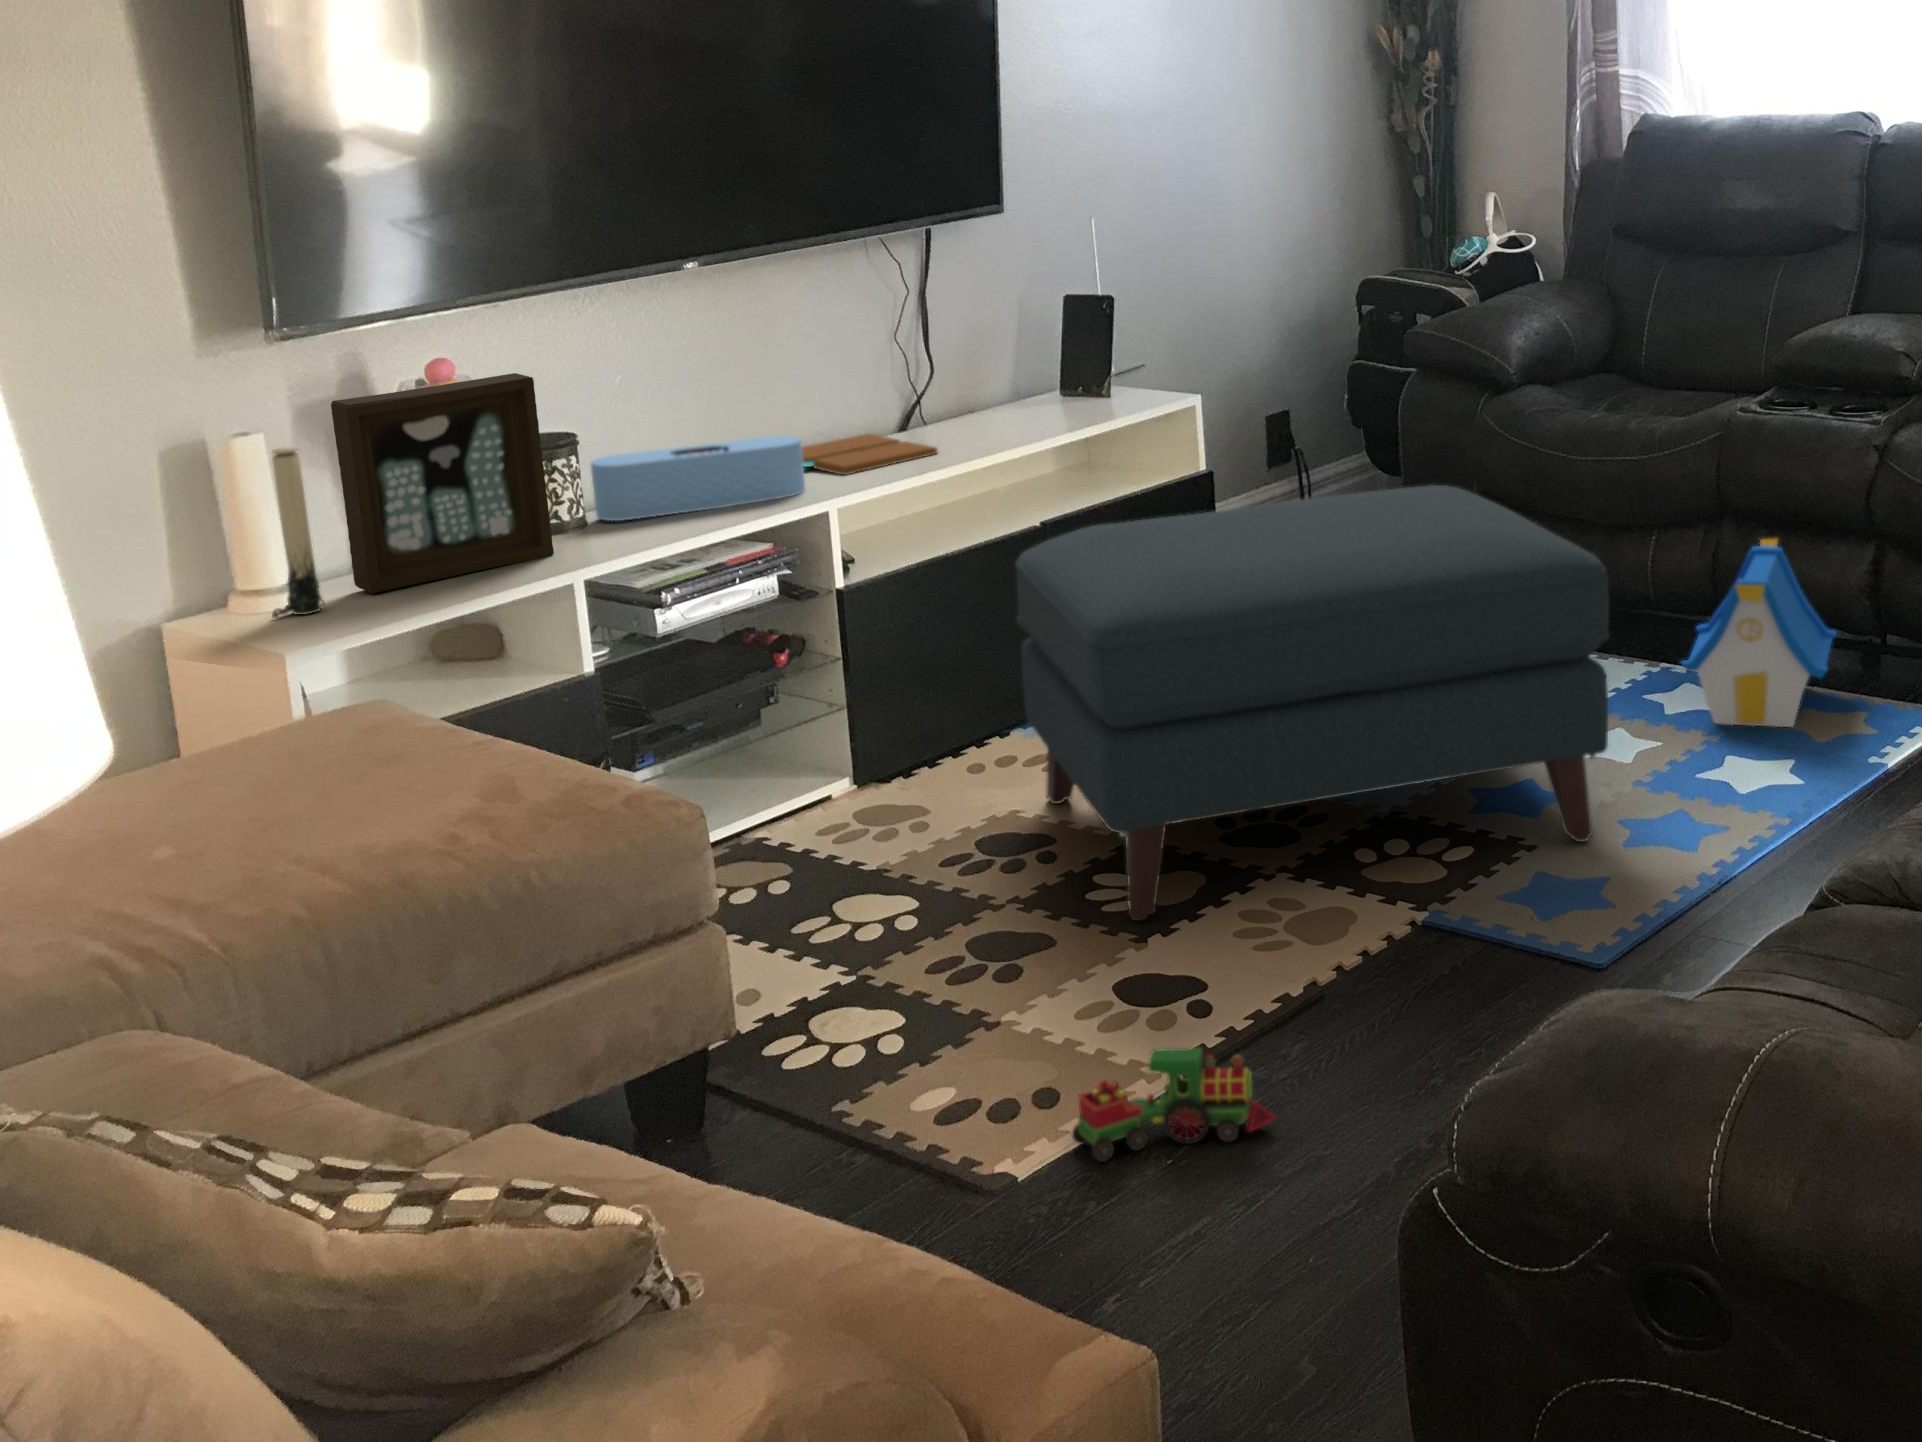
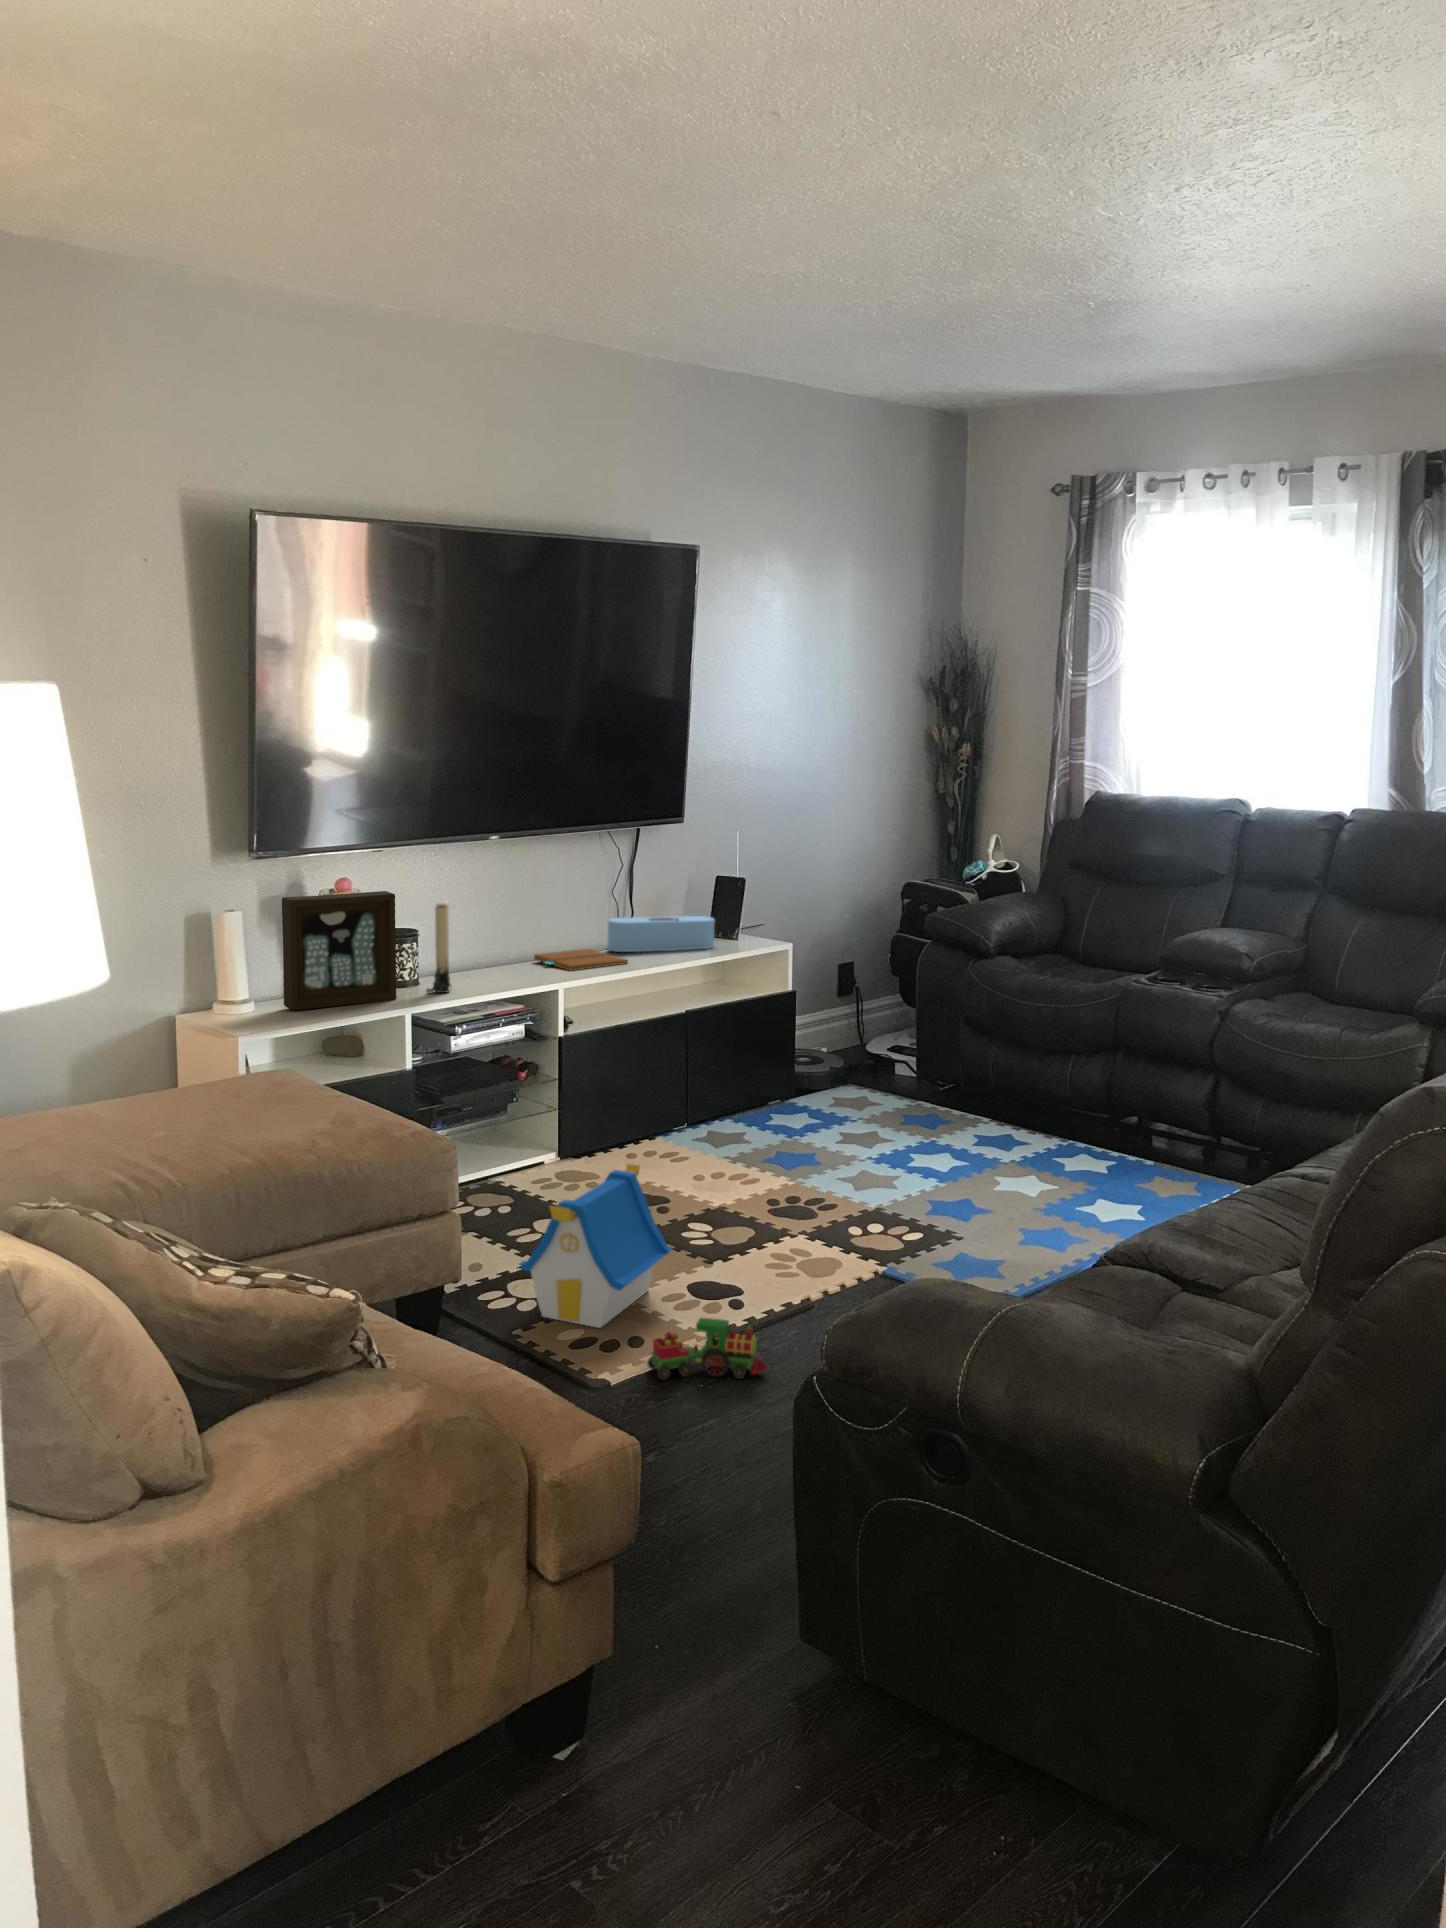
speaker: present [591,436,805,521] -> present [608,916,715,952]
candle: present [272,447,323,618] -> present [426,903,451,993]
ottoman: present [1015,485,1609,921] -> none [660,1009,1021,1251]
toy house: present [1681,539,1836,727] -> present [520,1164,672,1328]

